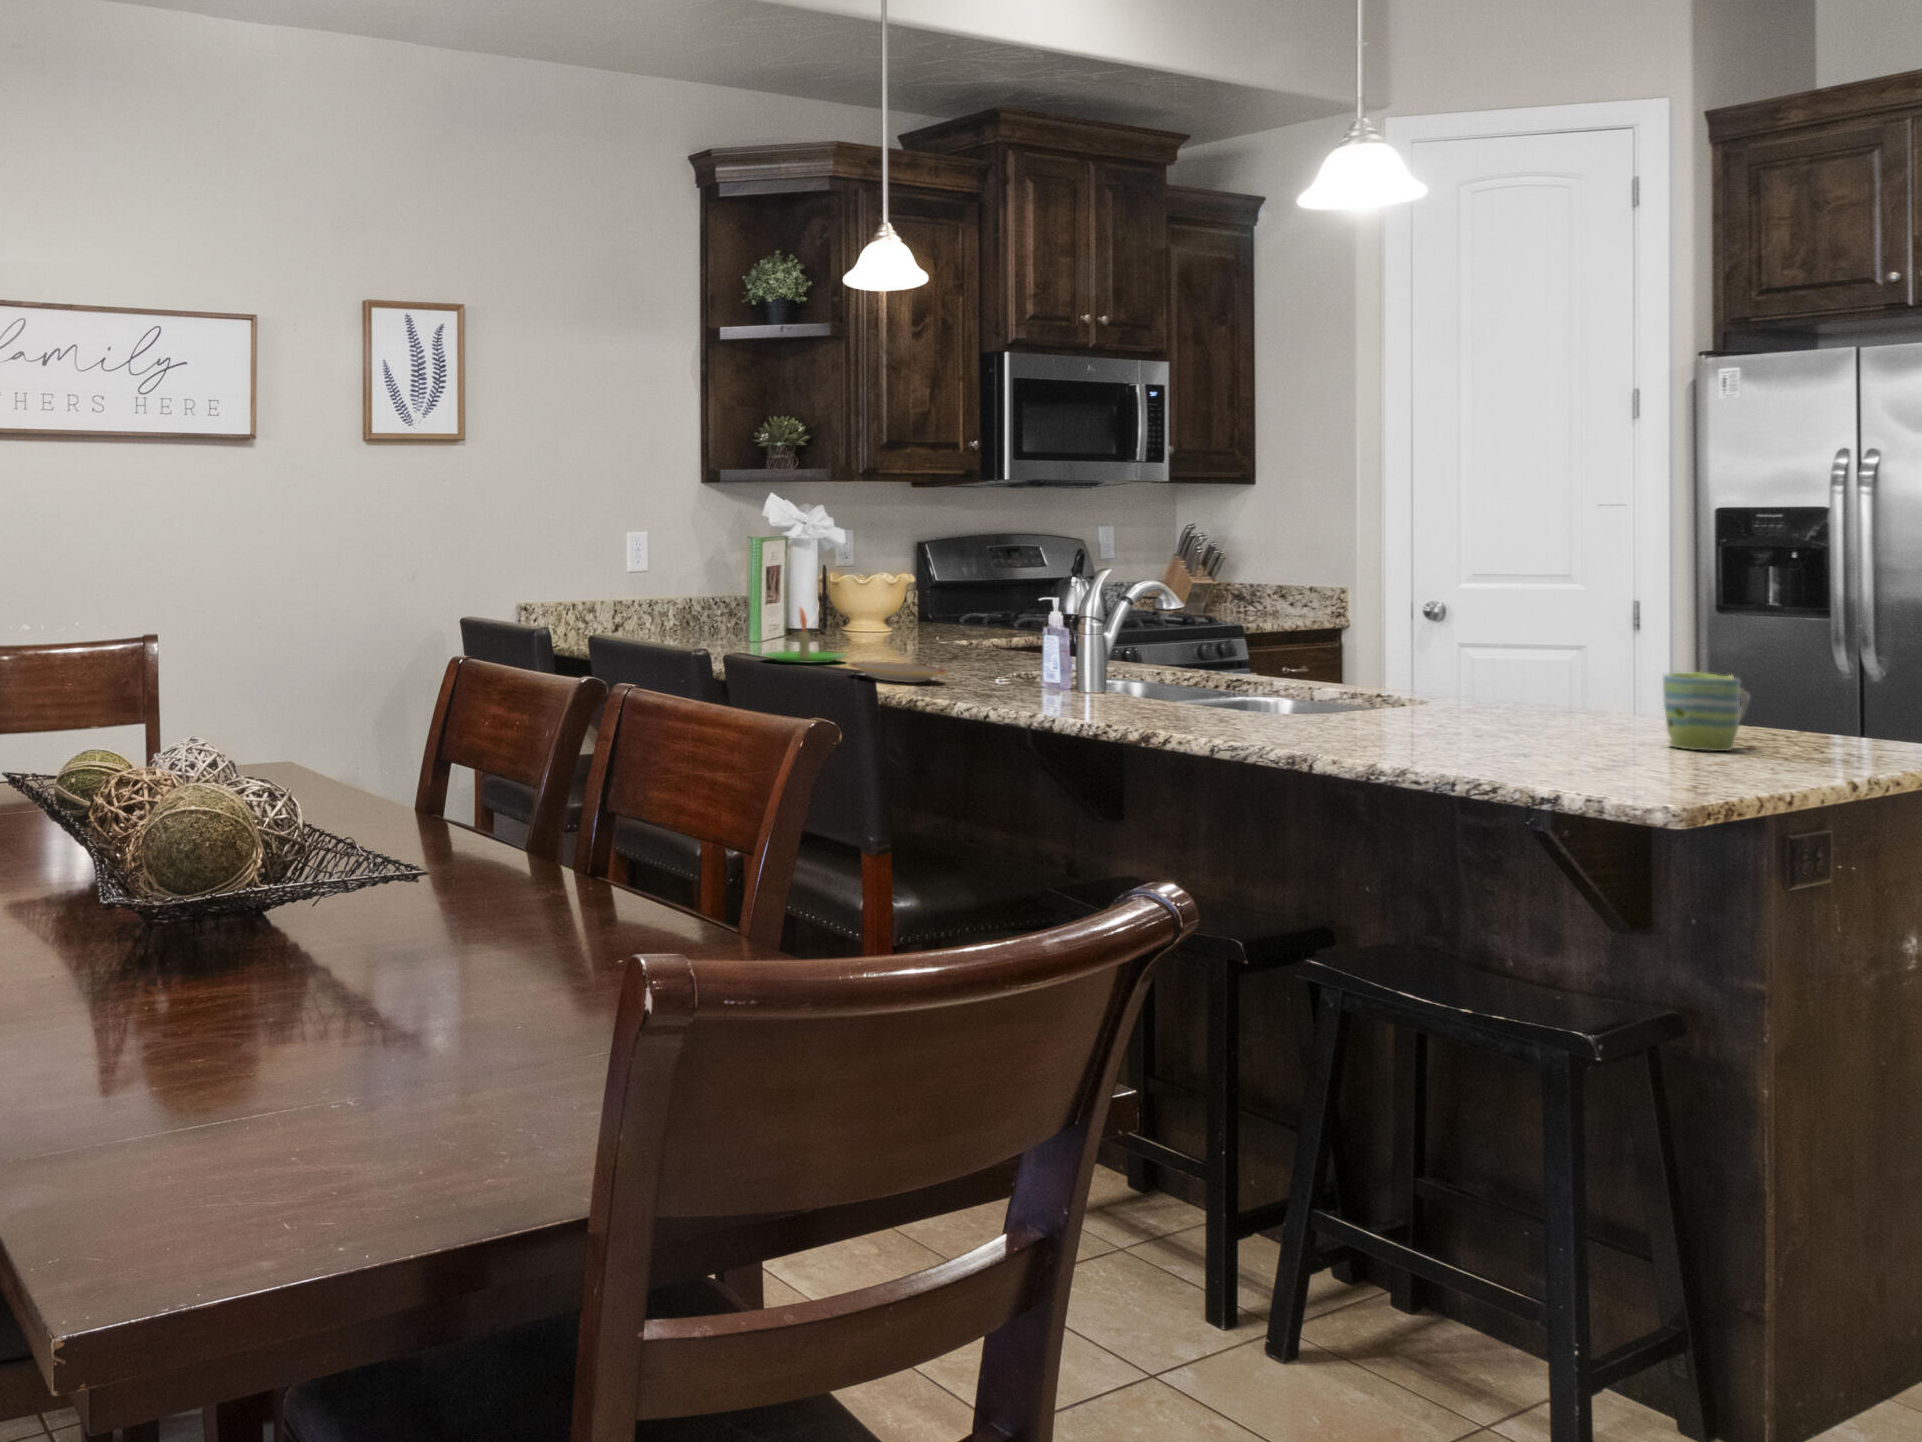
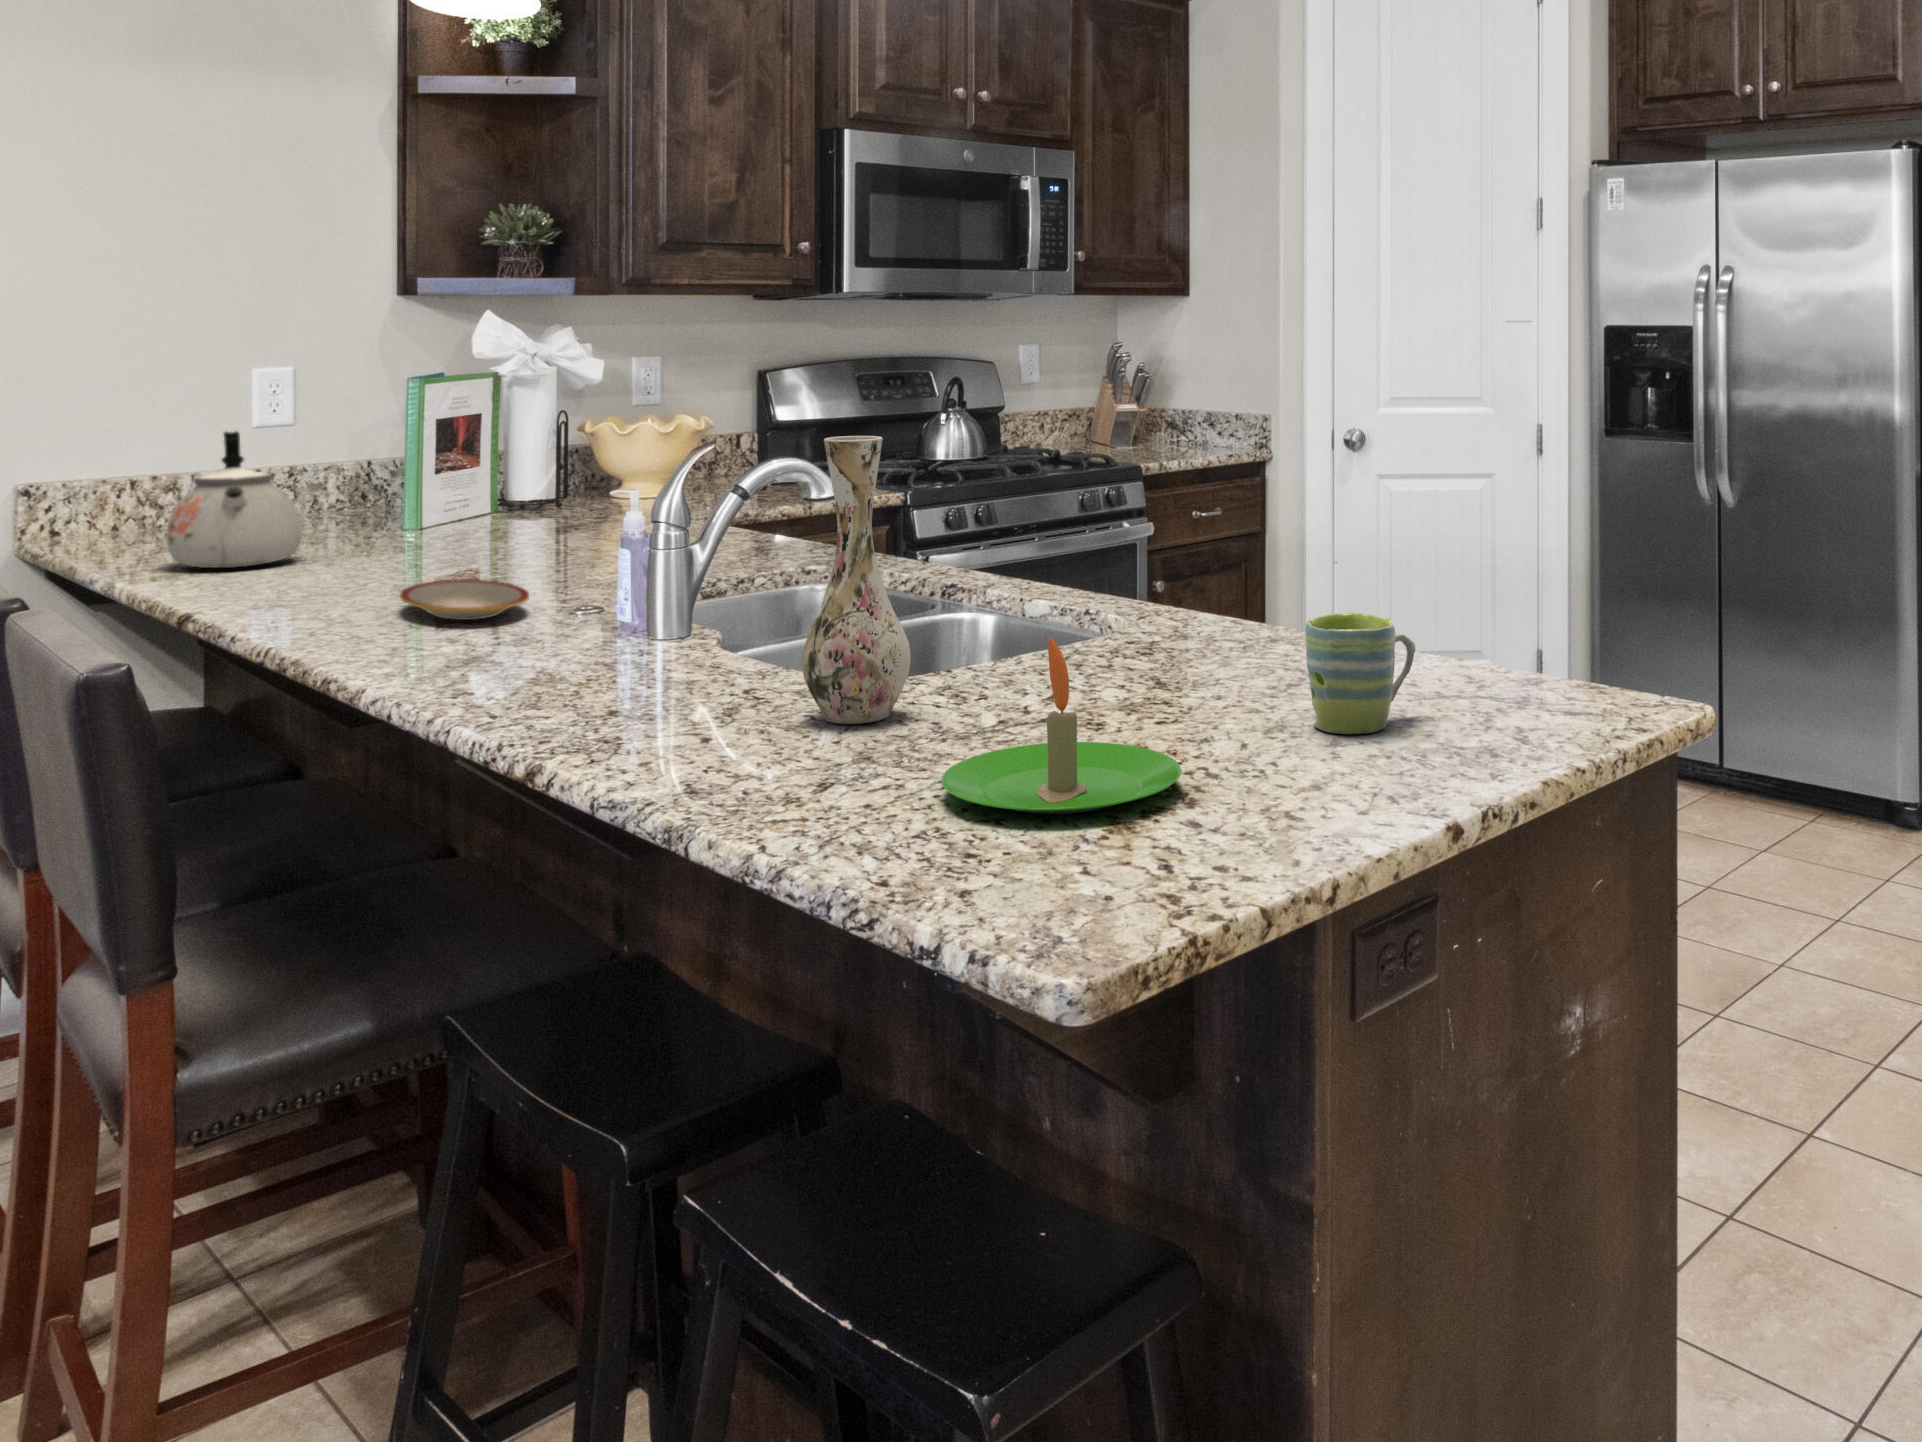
vase: none [1267,549,1344,730] -> present [802,436,911,724]
kettle: none [634,567,710,656] -> present [166,431,302,568]
candle: present [763,608,846,663] -> present [941,637,1182,814]

